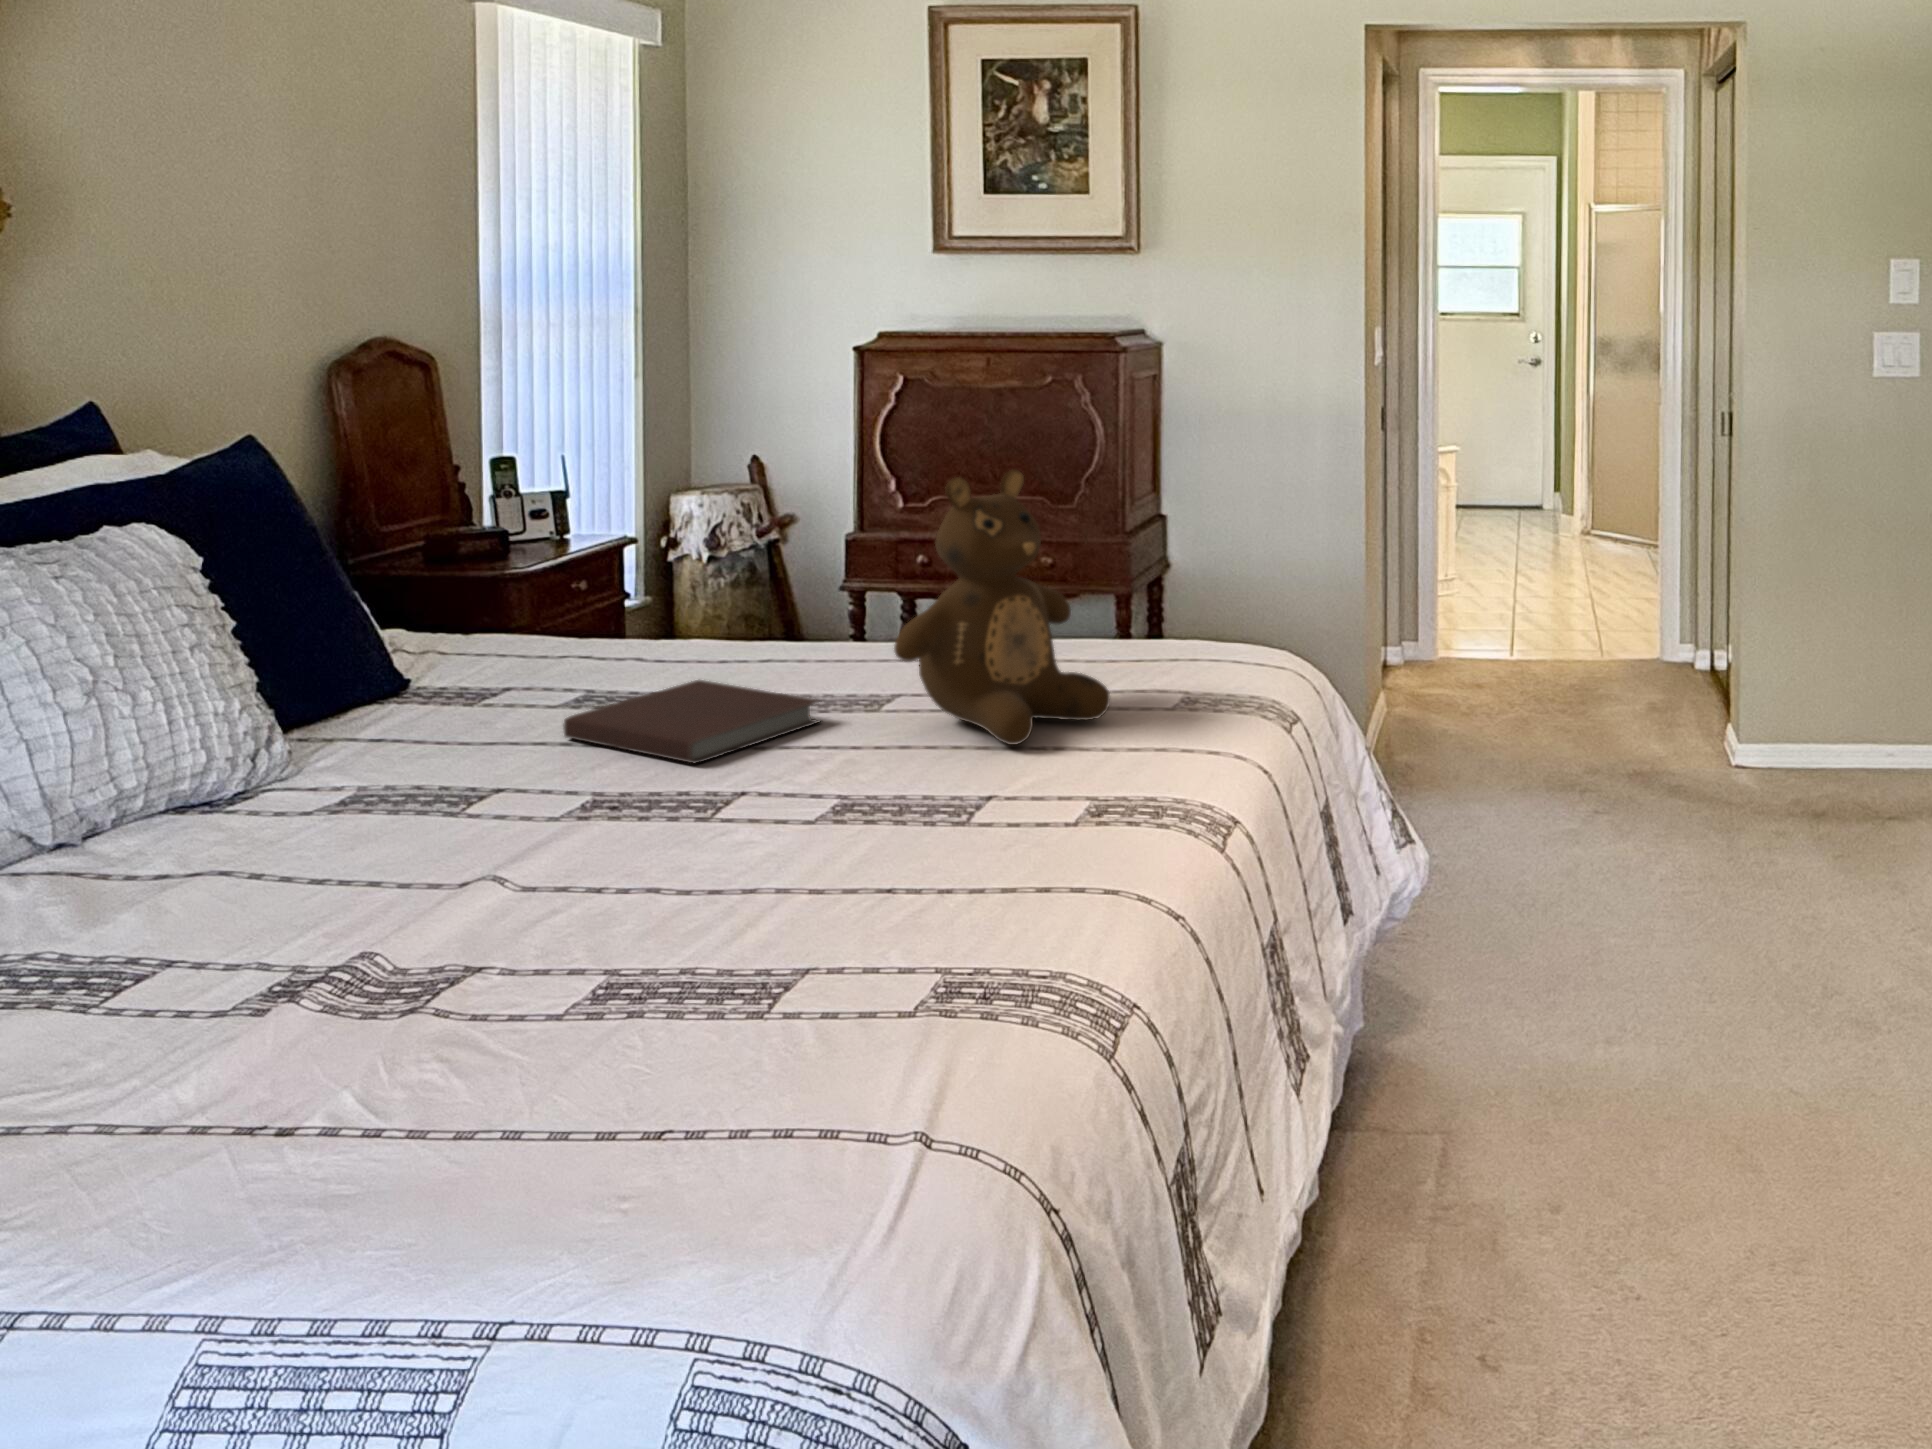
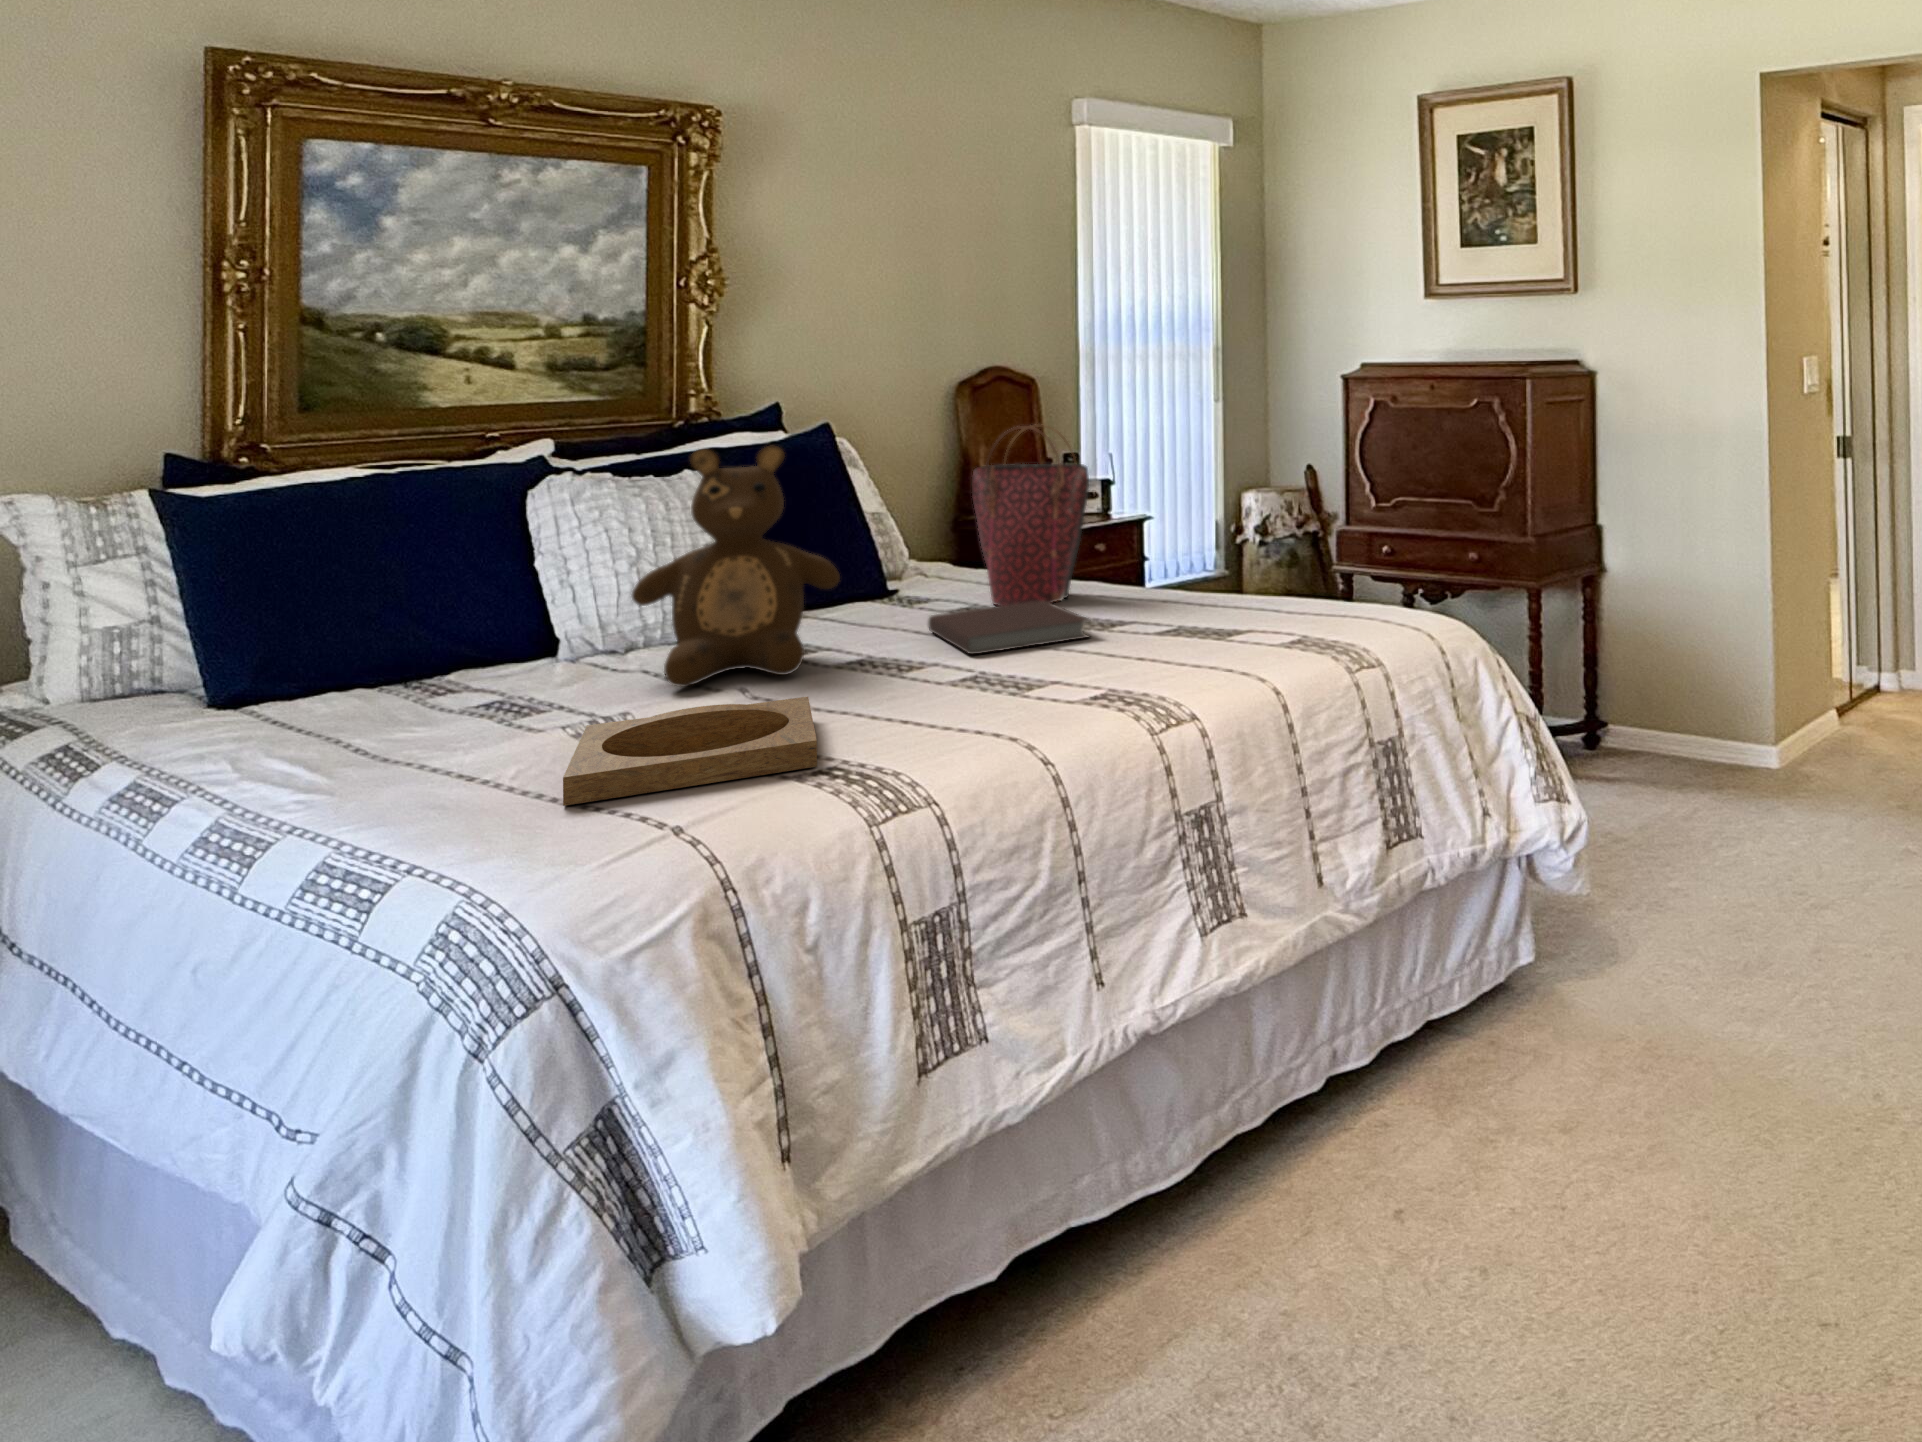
handbag: none [539,450,719,691] -> present [972,425,1089,606]
teddy bear: present [894,470,1110,745] -> present [632,445,840,687]
tray: none [346,852,763,1049] -> present [563,697,817,806]

